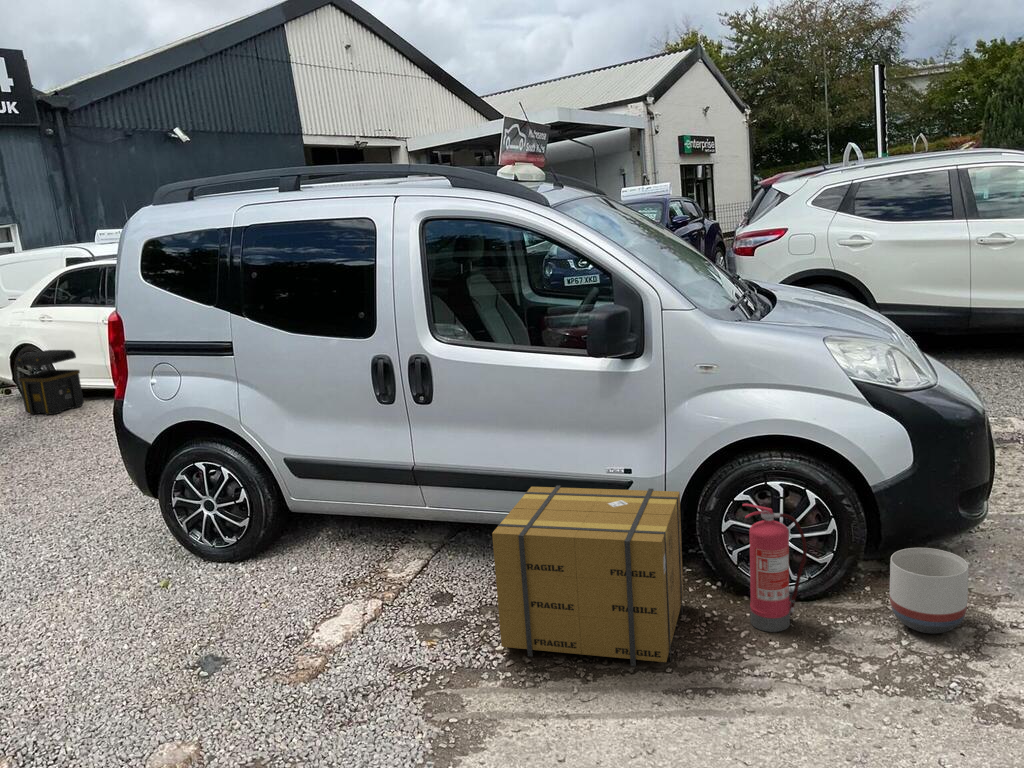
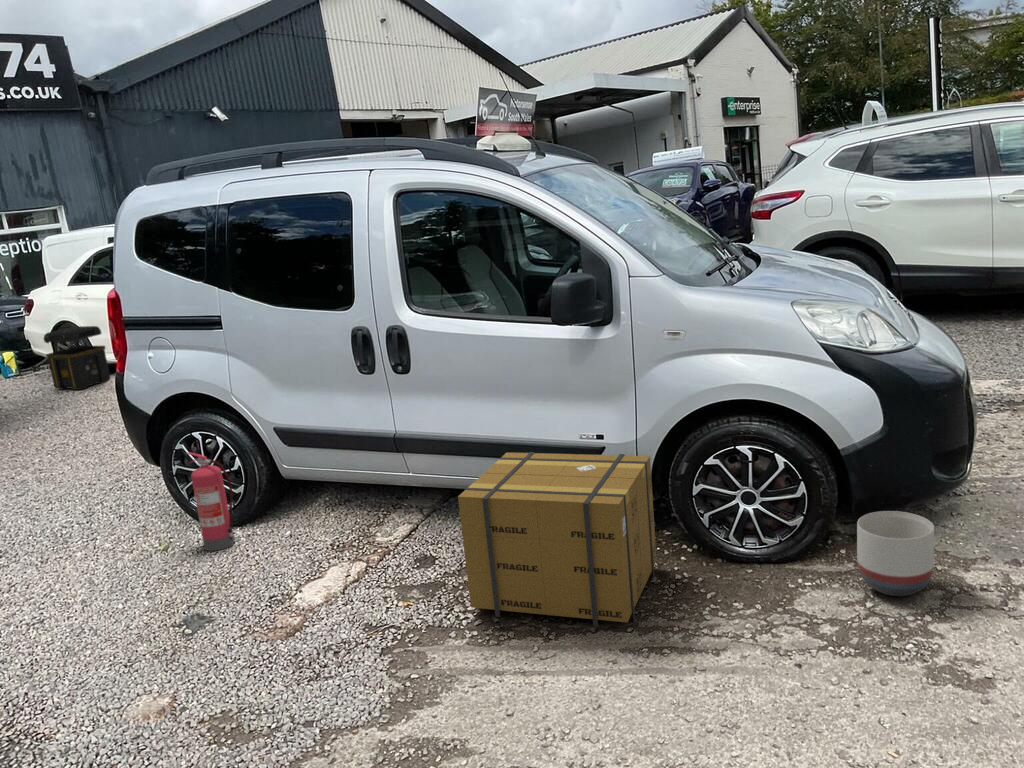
fire extinguisher: present [743,504,807,632] -> present [187,452,234,551]

